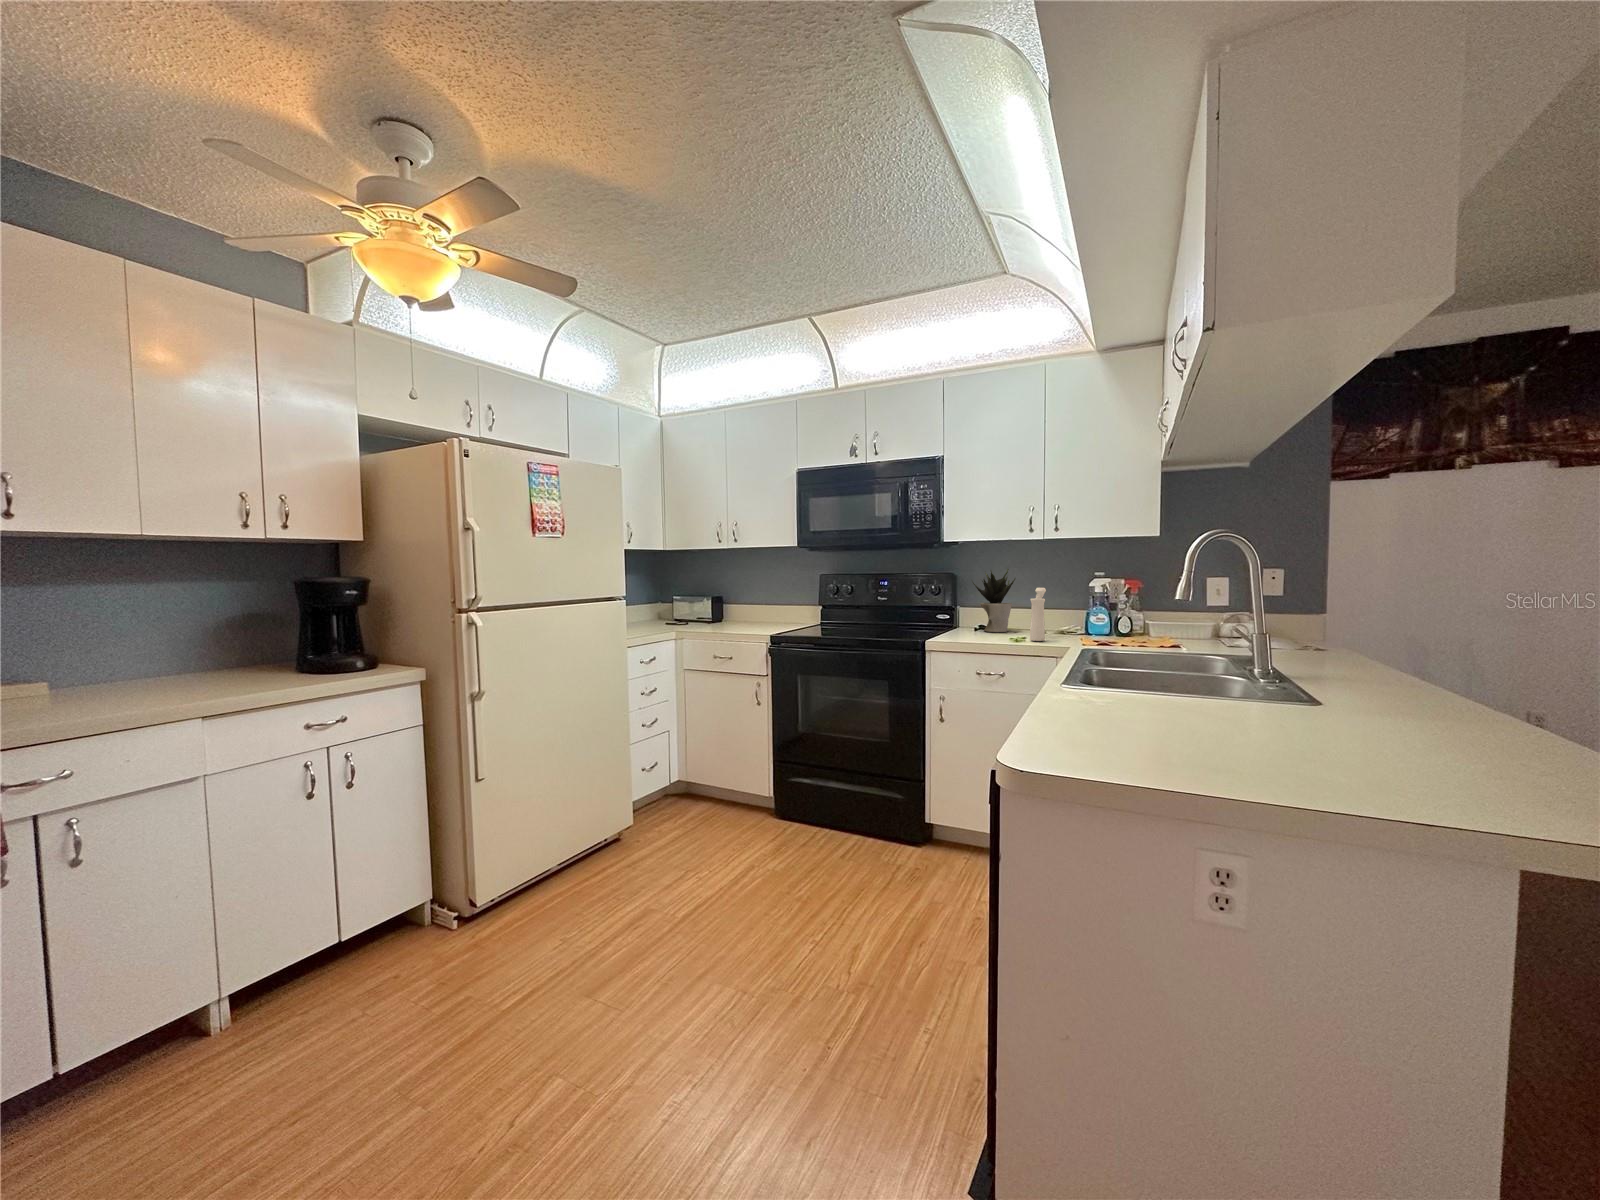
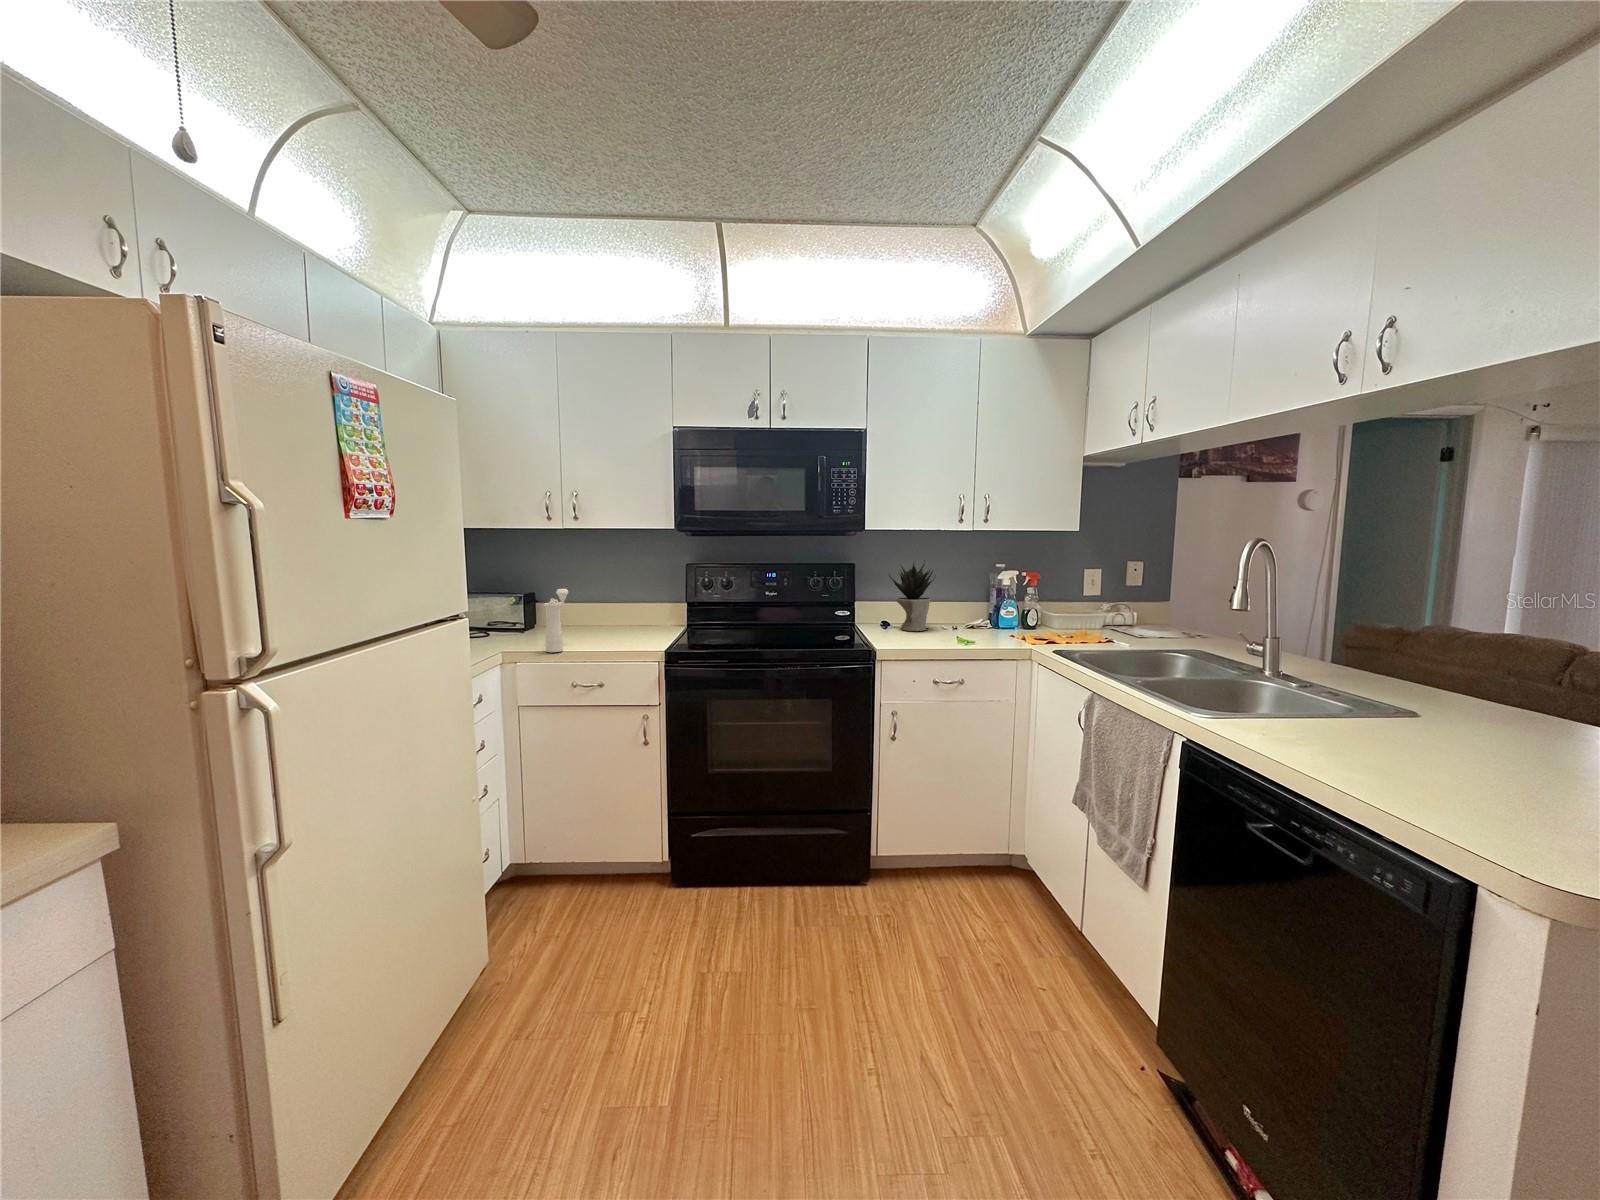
pepper mill: present [1030,588,1046,641] -> present [544,589,569,652]

